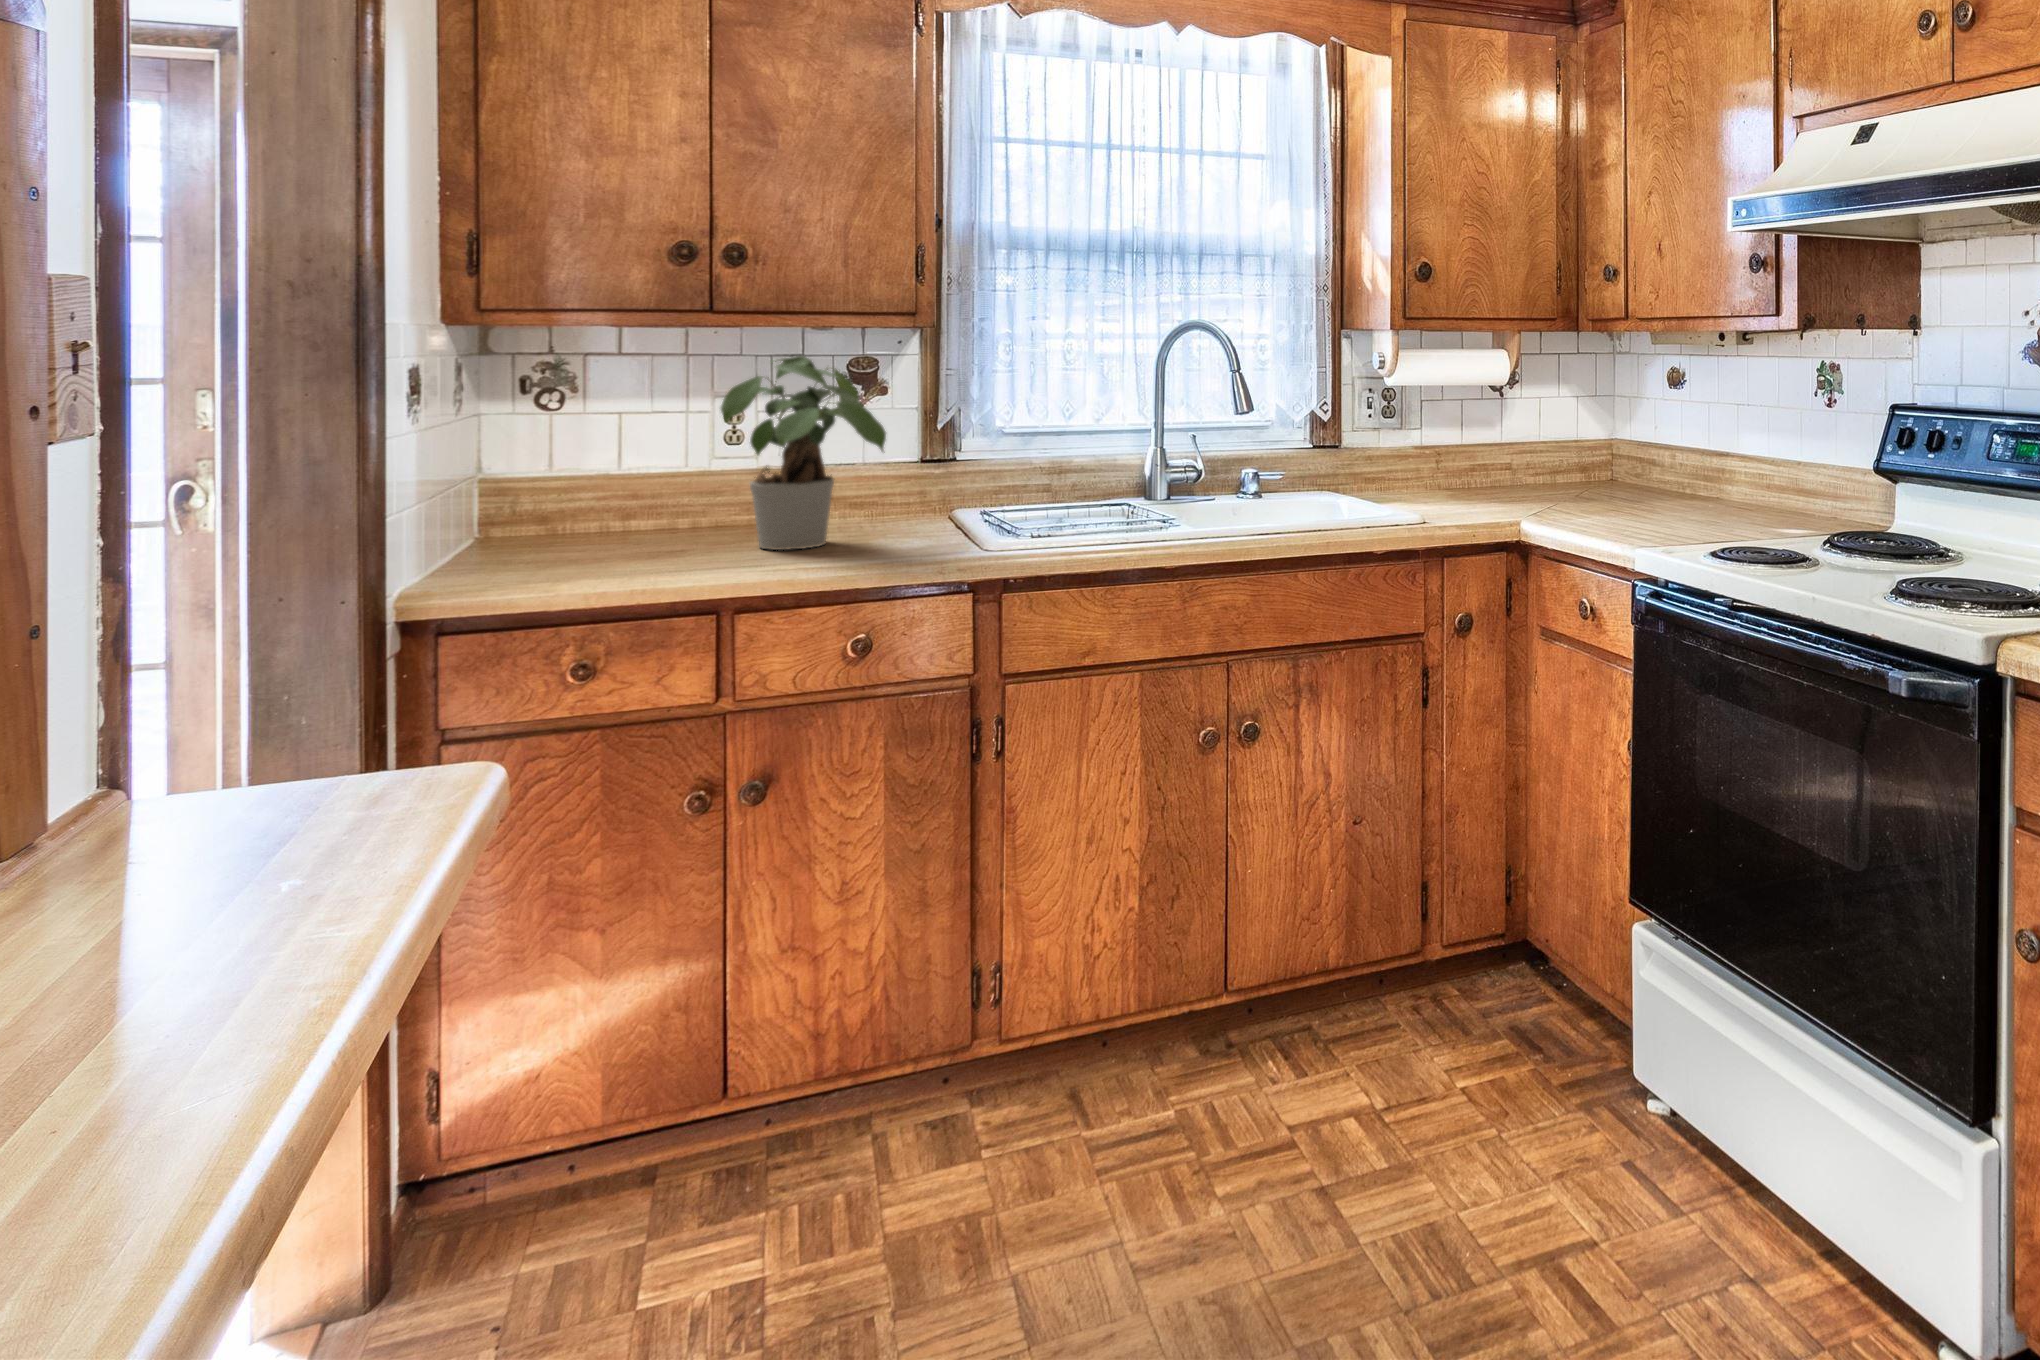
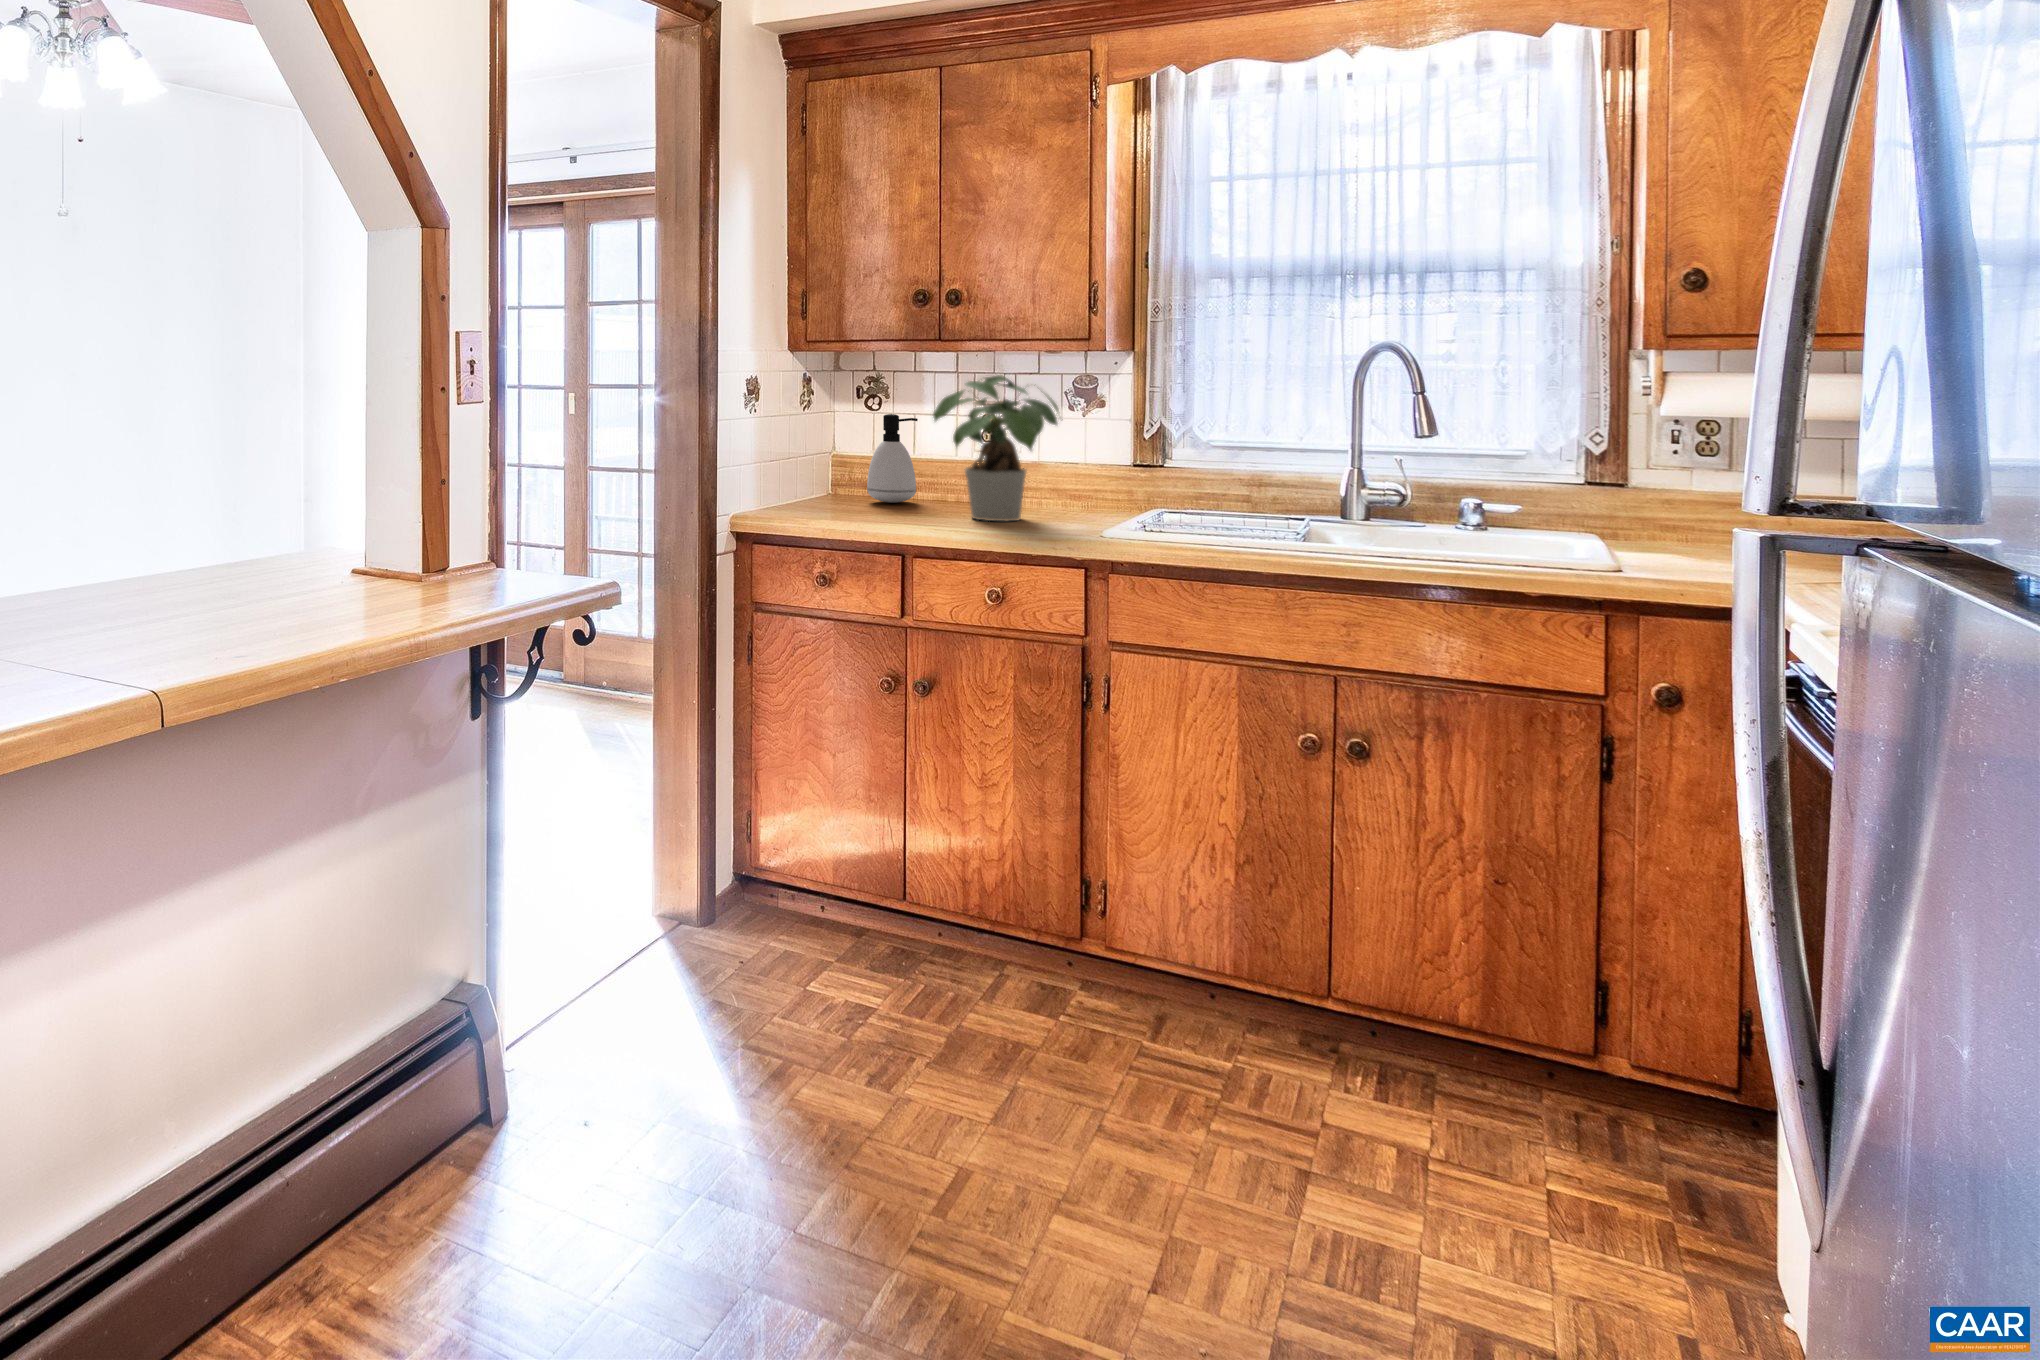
soap dispenser: none [558,415,639,543] -> present [867,414,918,503]

